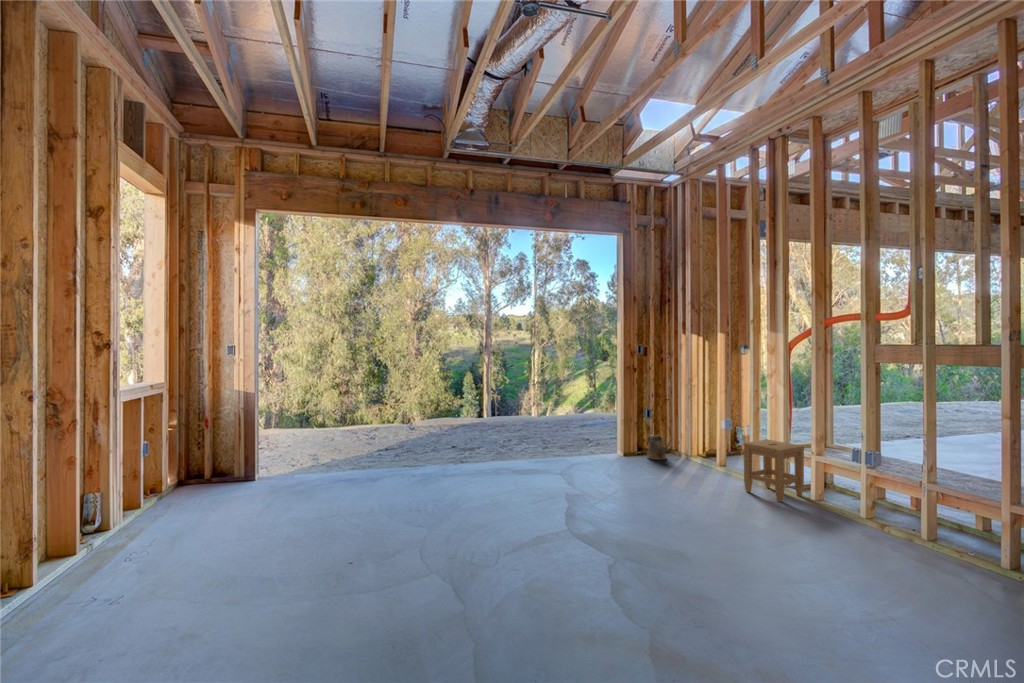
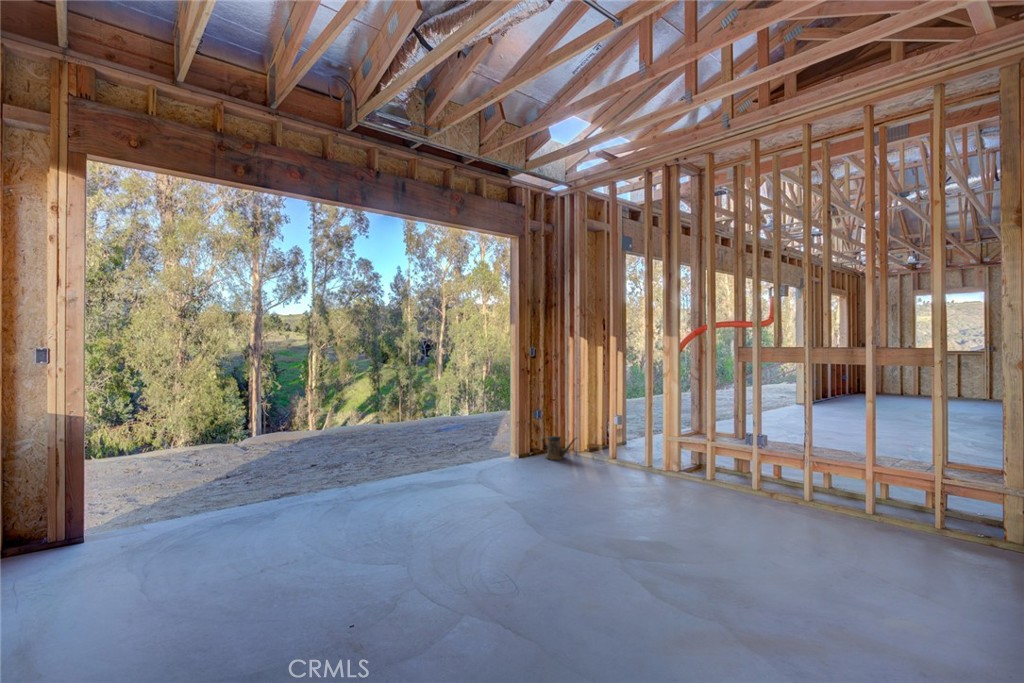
stool: present [744,439,804,502] -> none [669,428,706,481]

